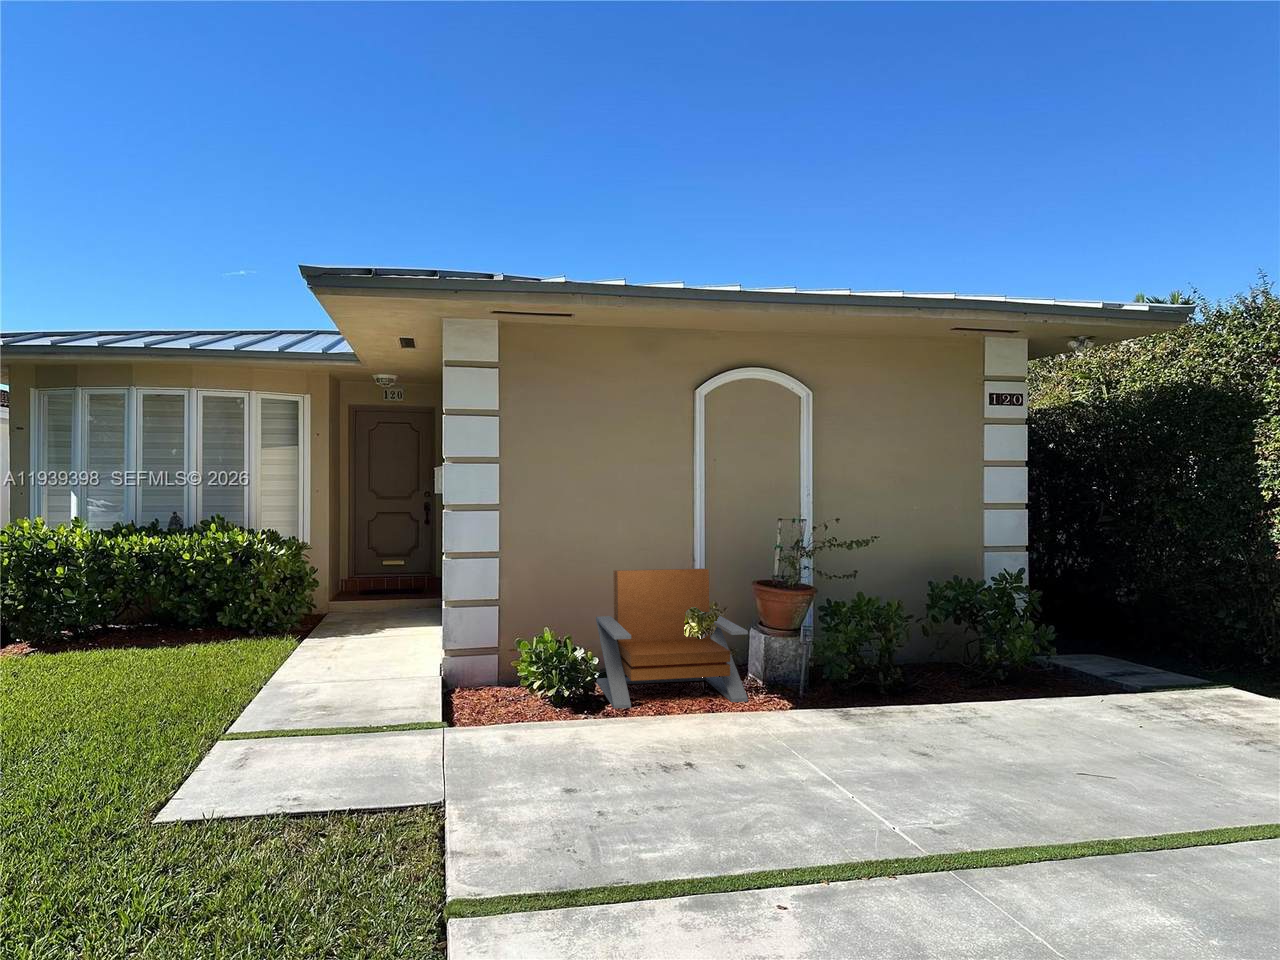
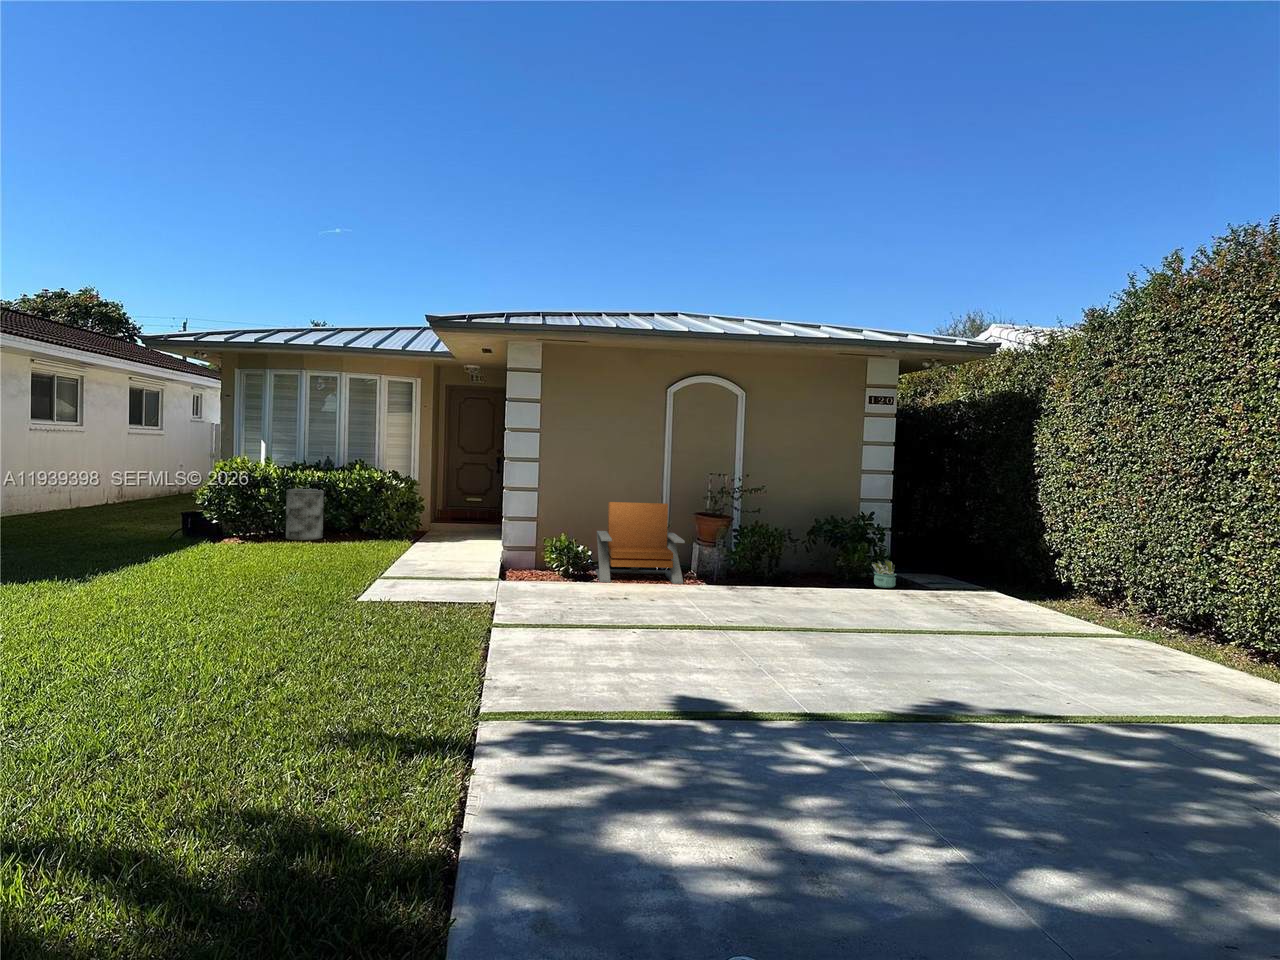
trash can: none [97,561,159,646] -> present [286,487,324,540]
decorative plant: none [1022,641,1064,684] -> present [872,561,897,588]

